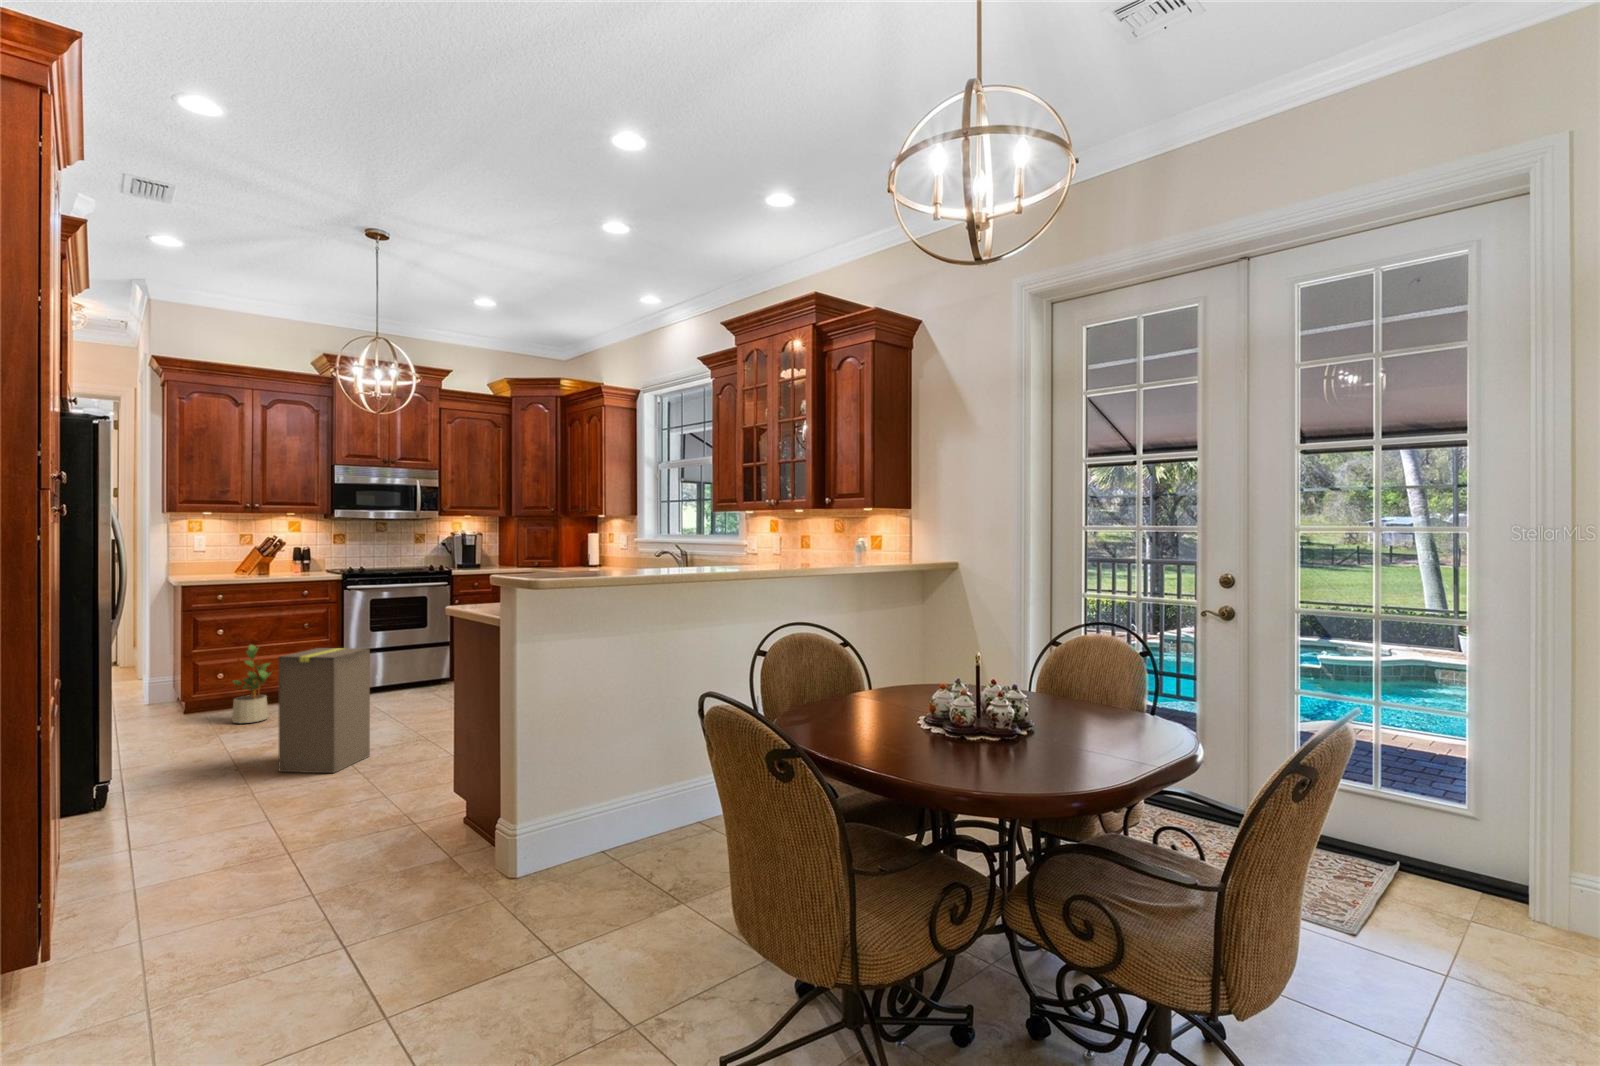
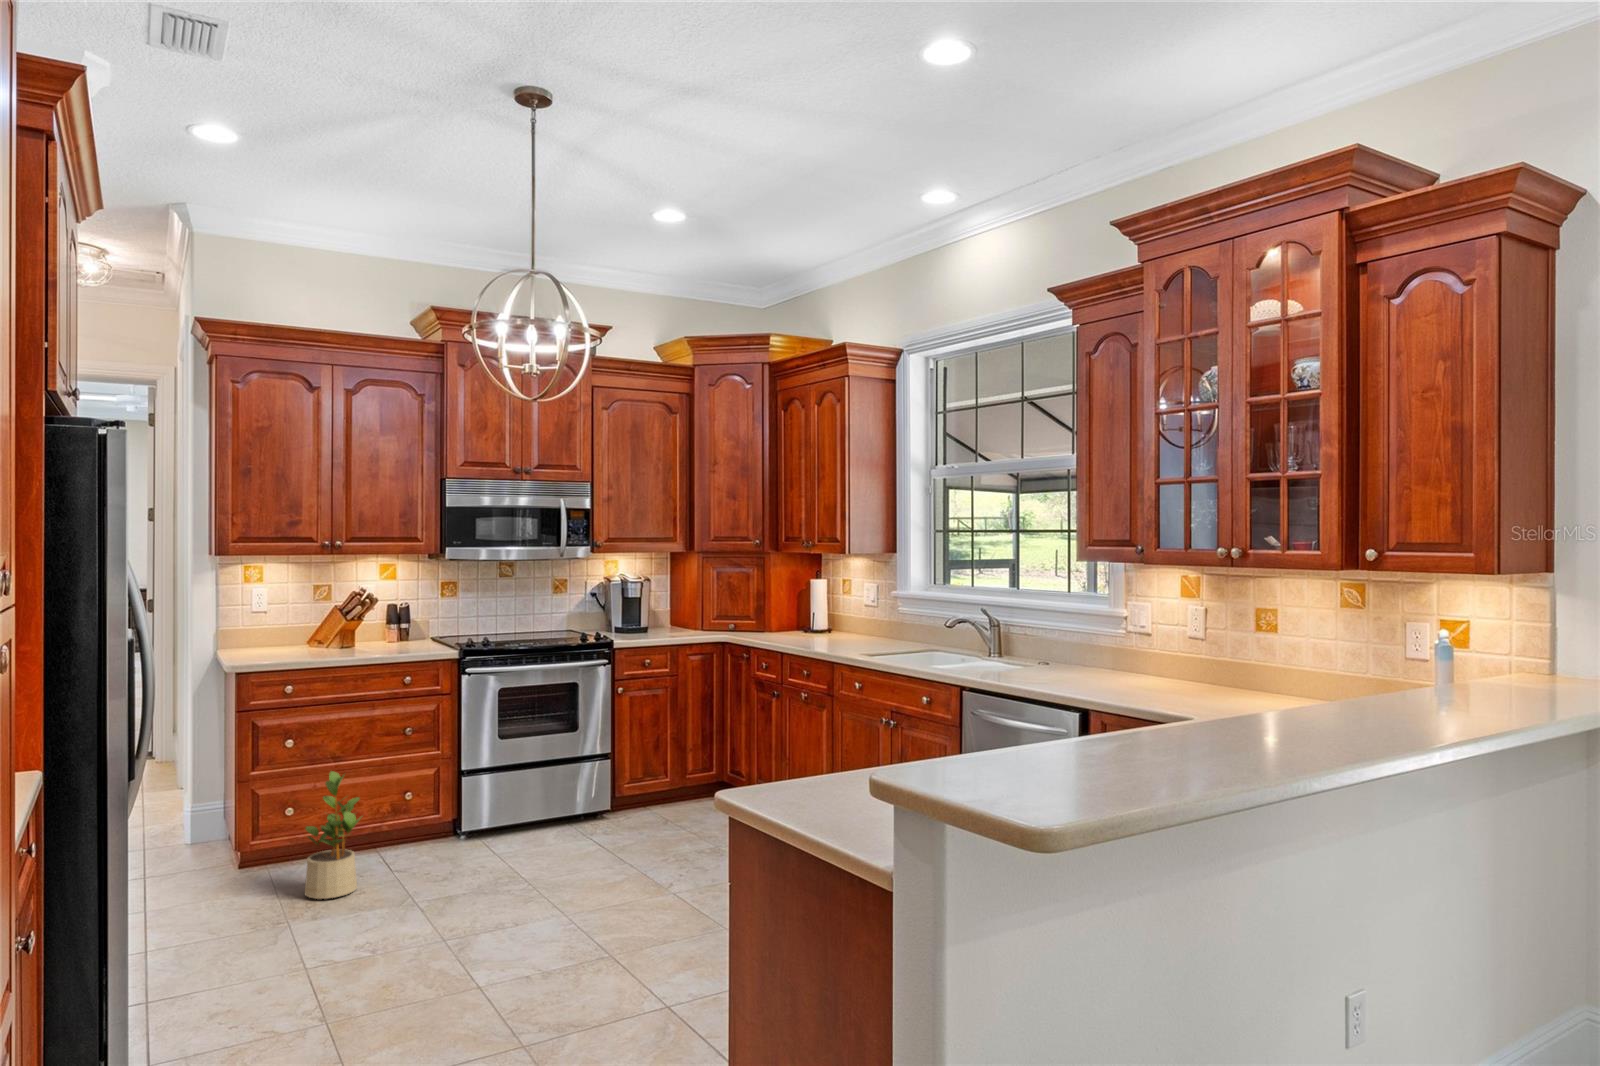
cardboard box: present [278,648,370,773] -> none [384,806,526,1044]

